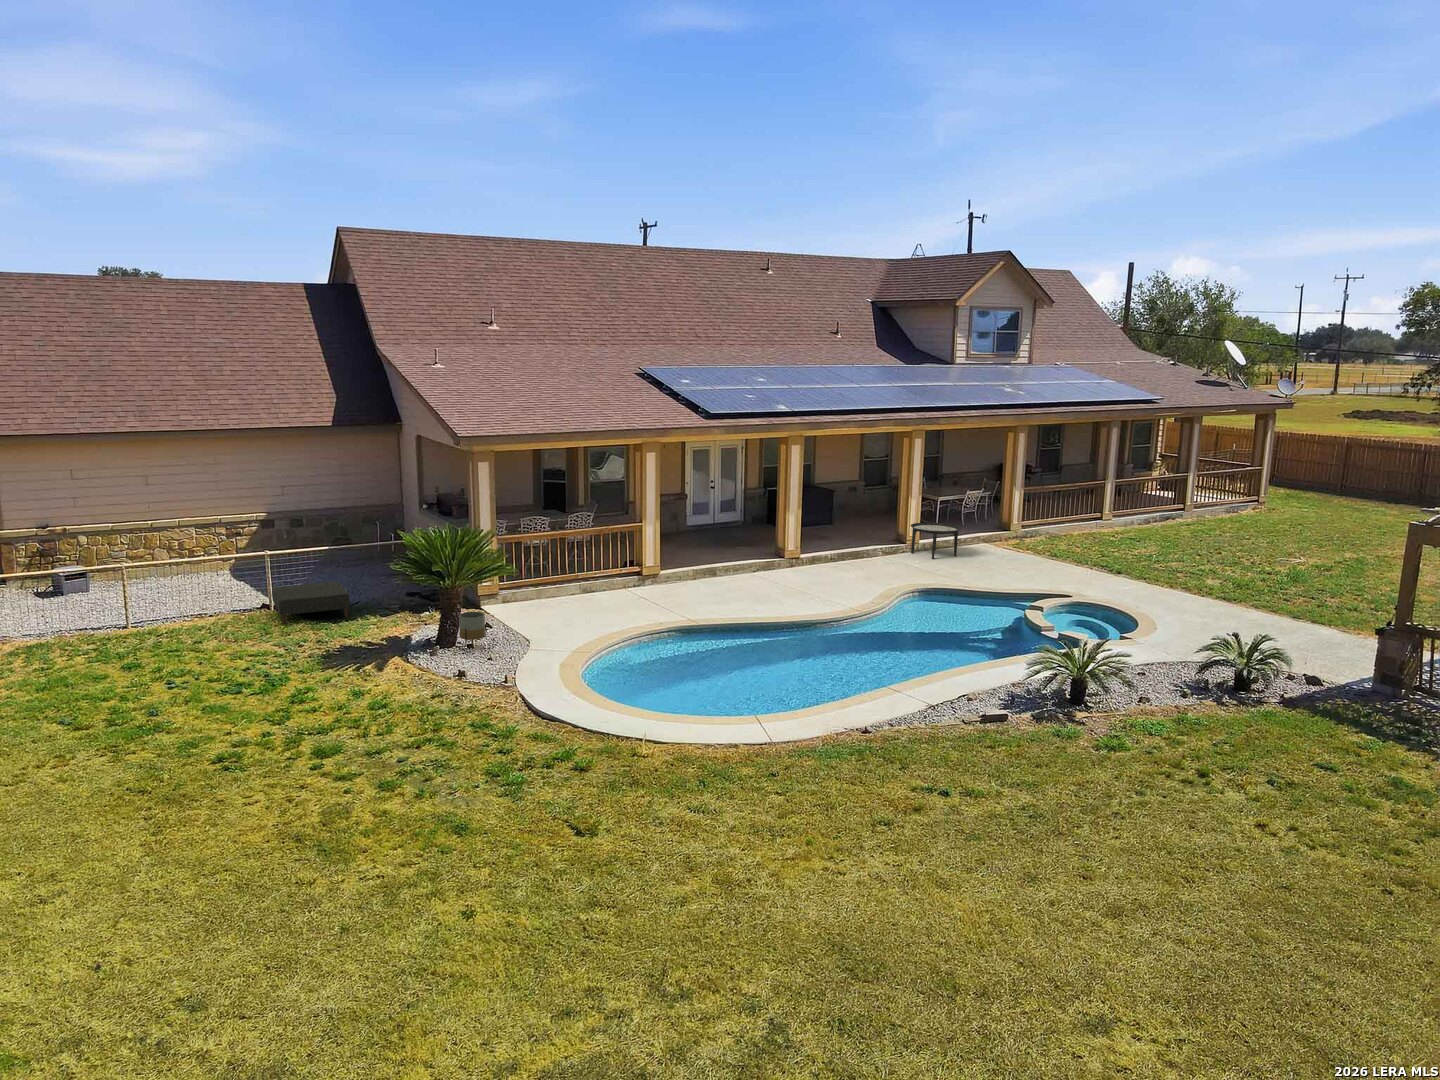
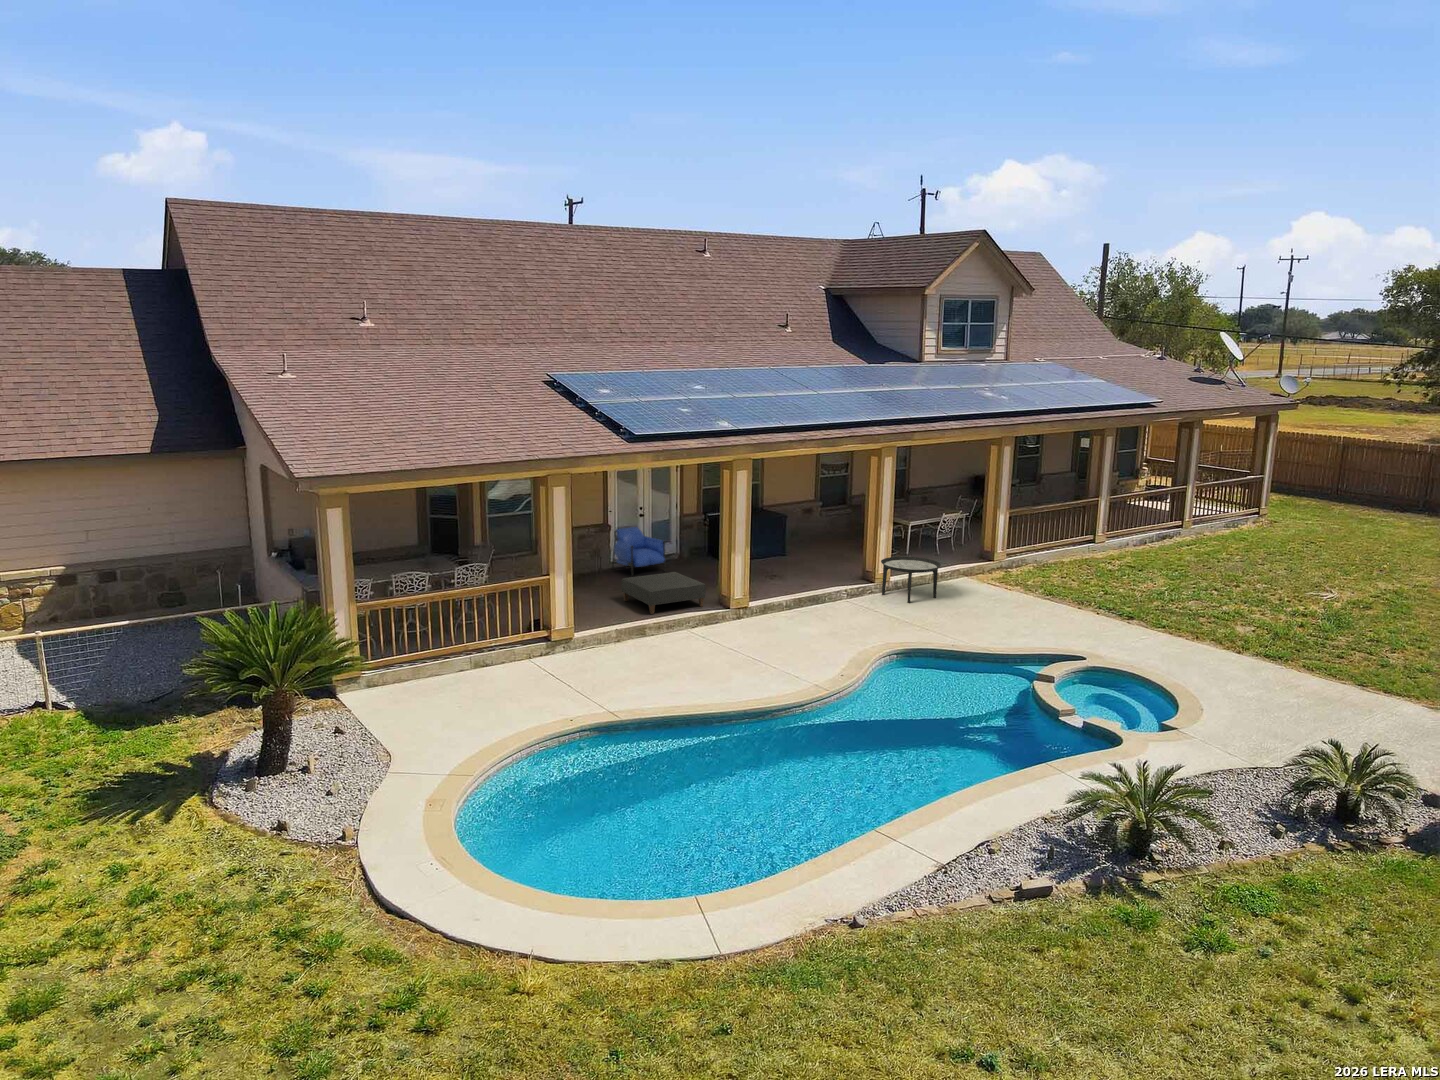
armchair: none [687,497,732,537] -> present [612,527,666,576]
ottoman: present [272,581,350,624] -> present [621,572,706,614]
planter: present [459,612,486,651] -> none [287,723,328,781]

